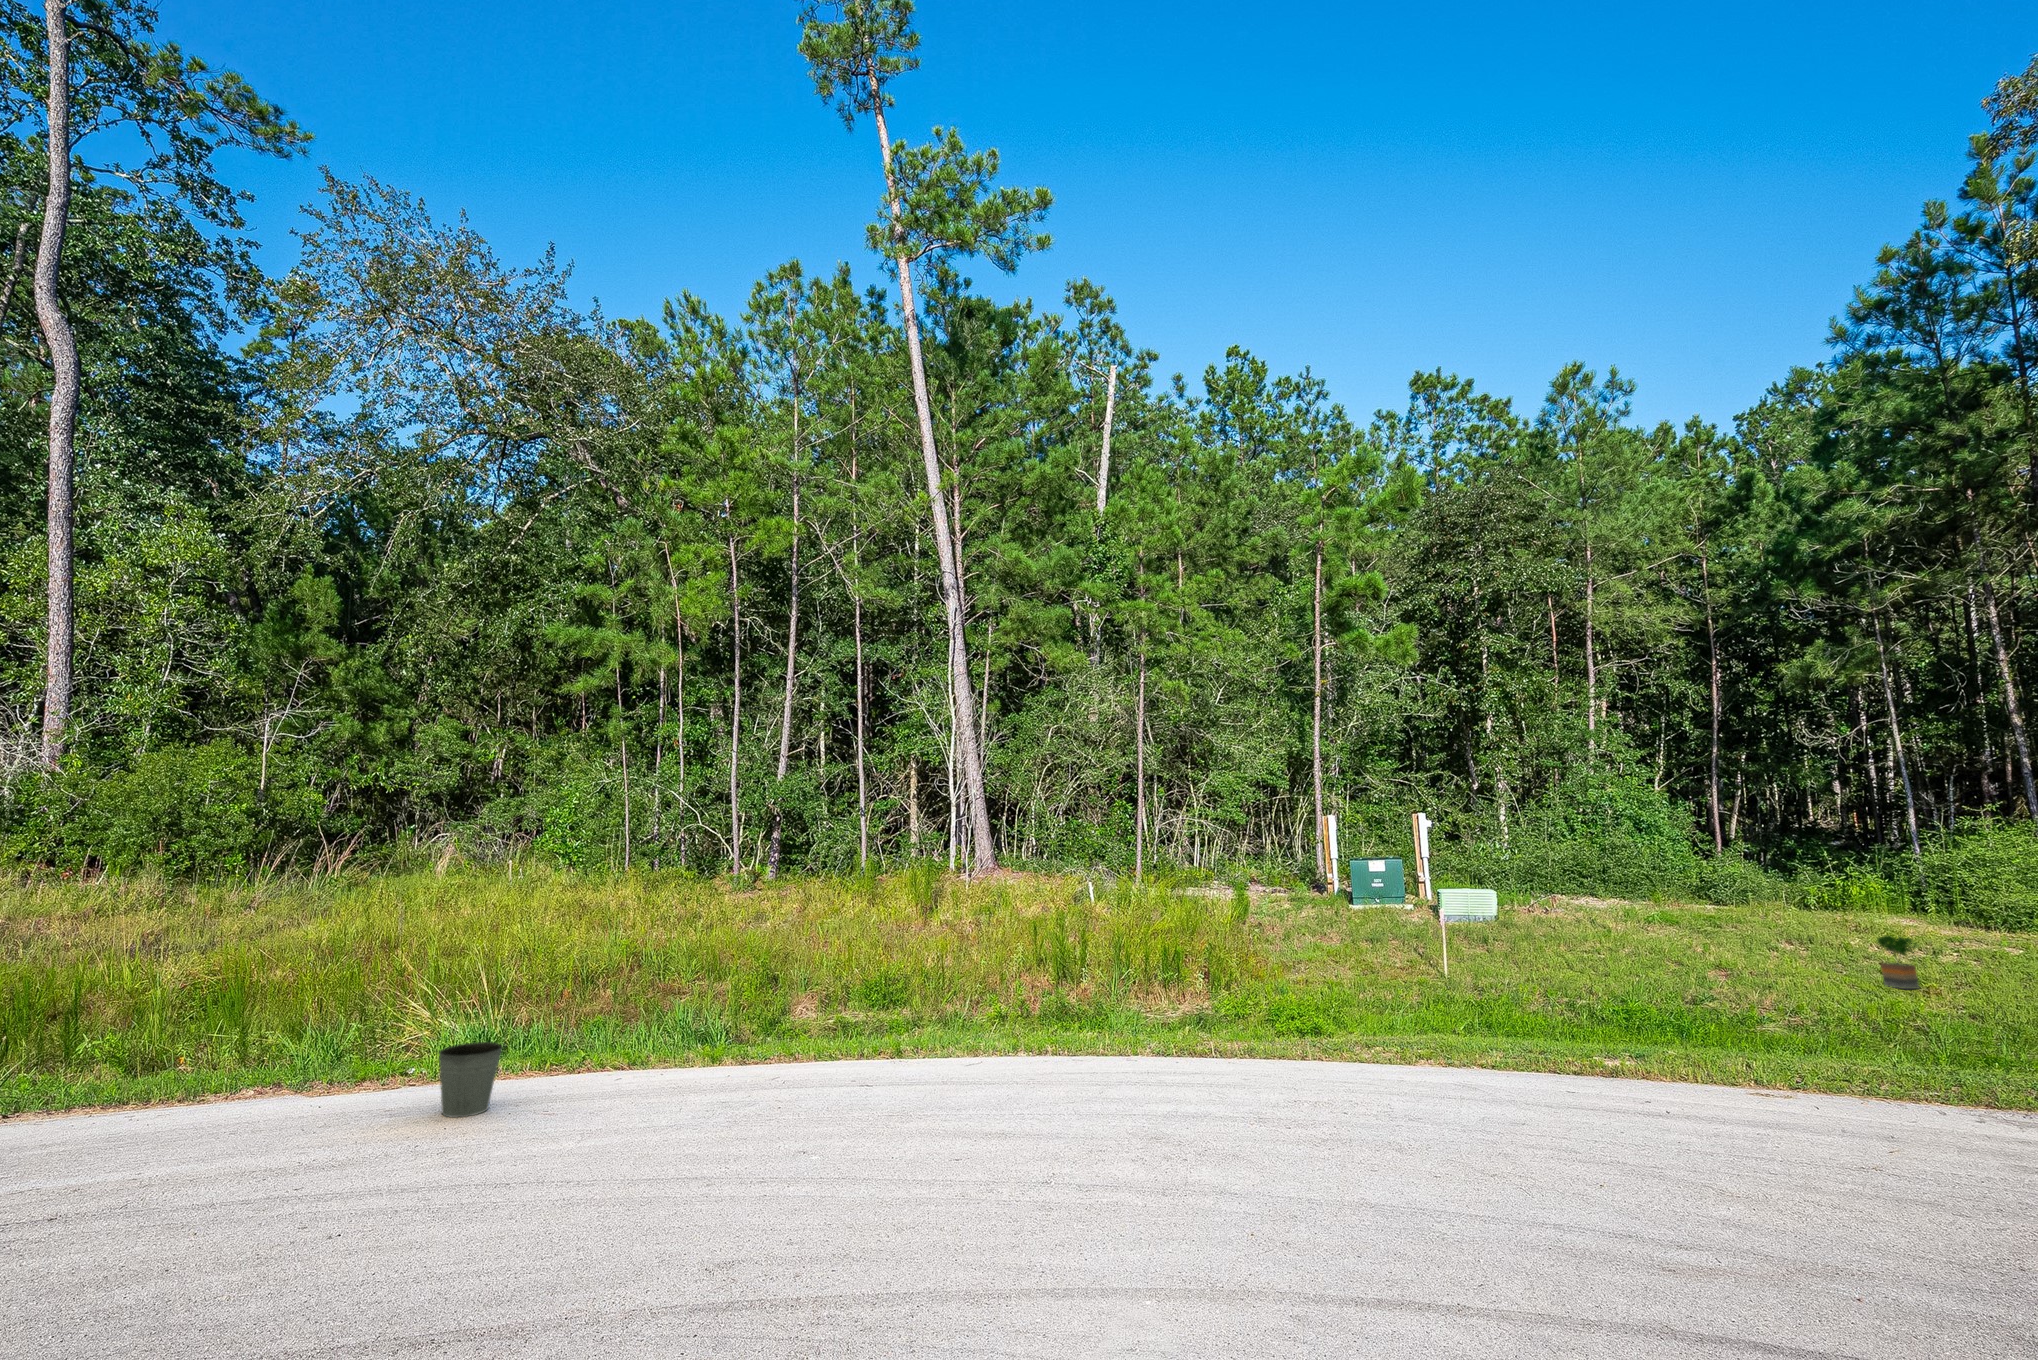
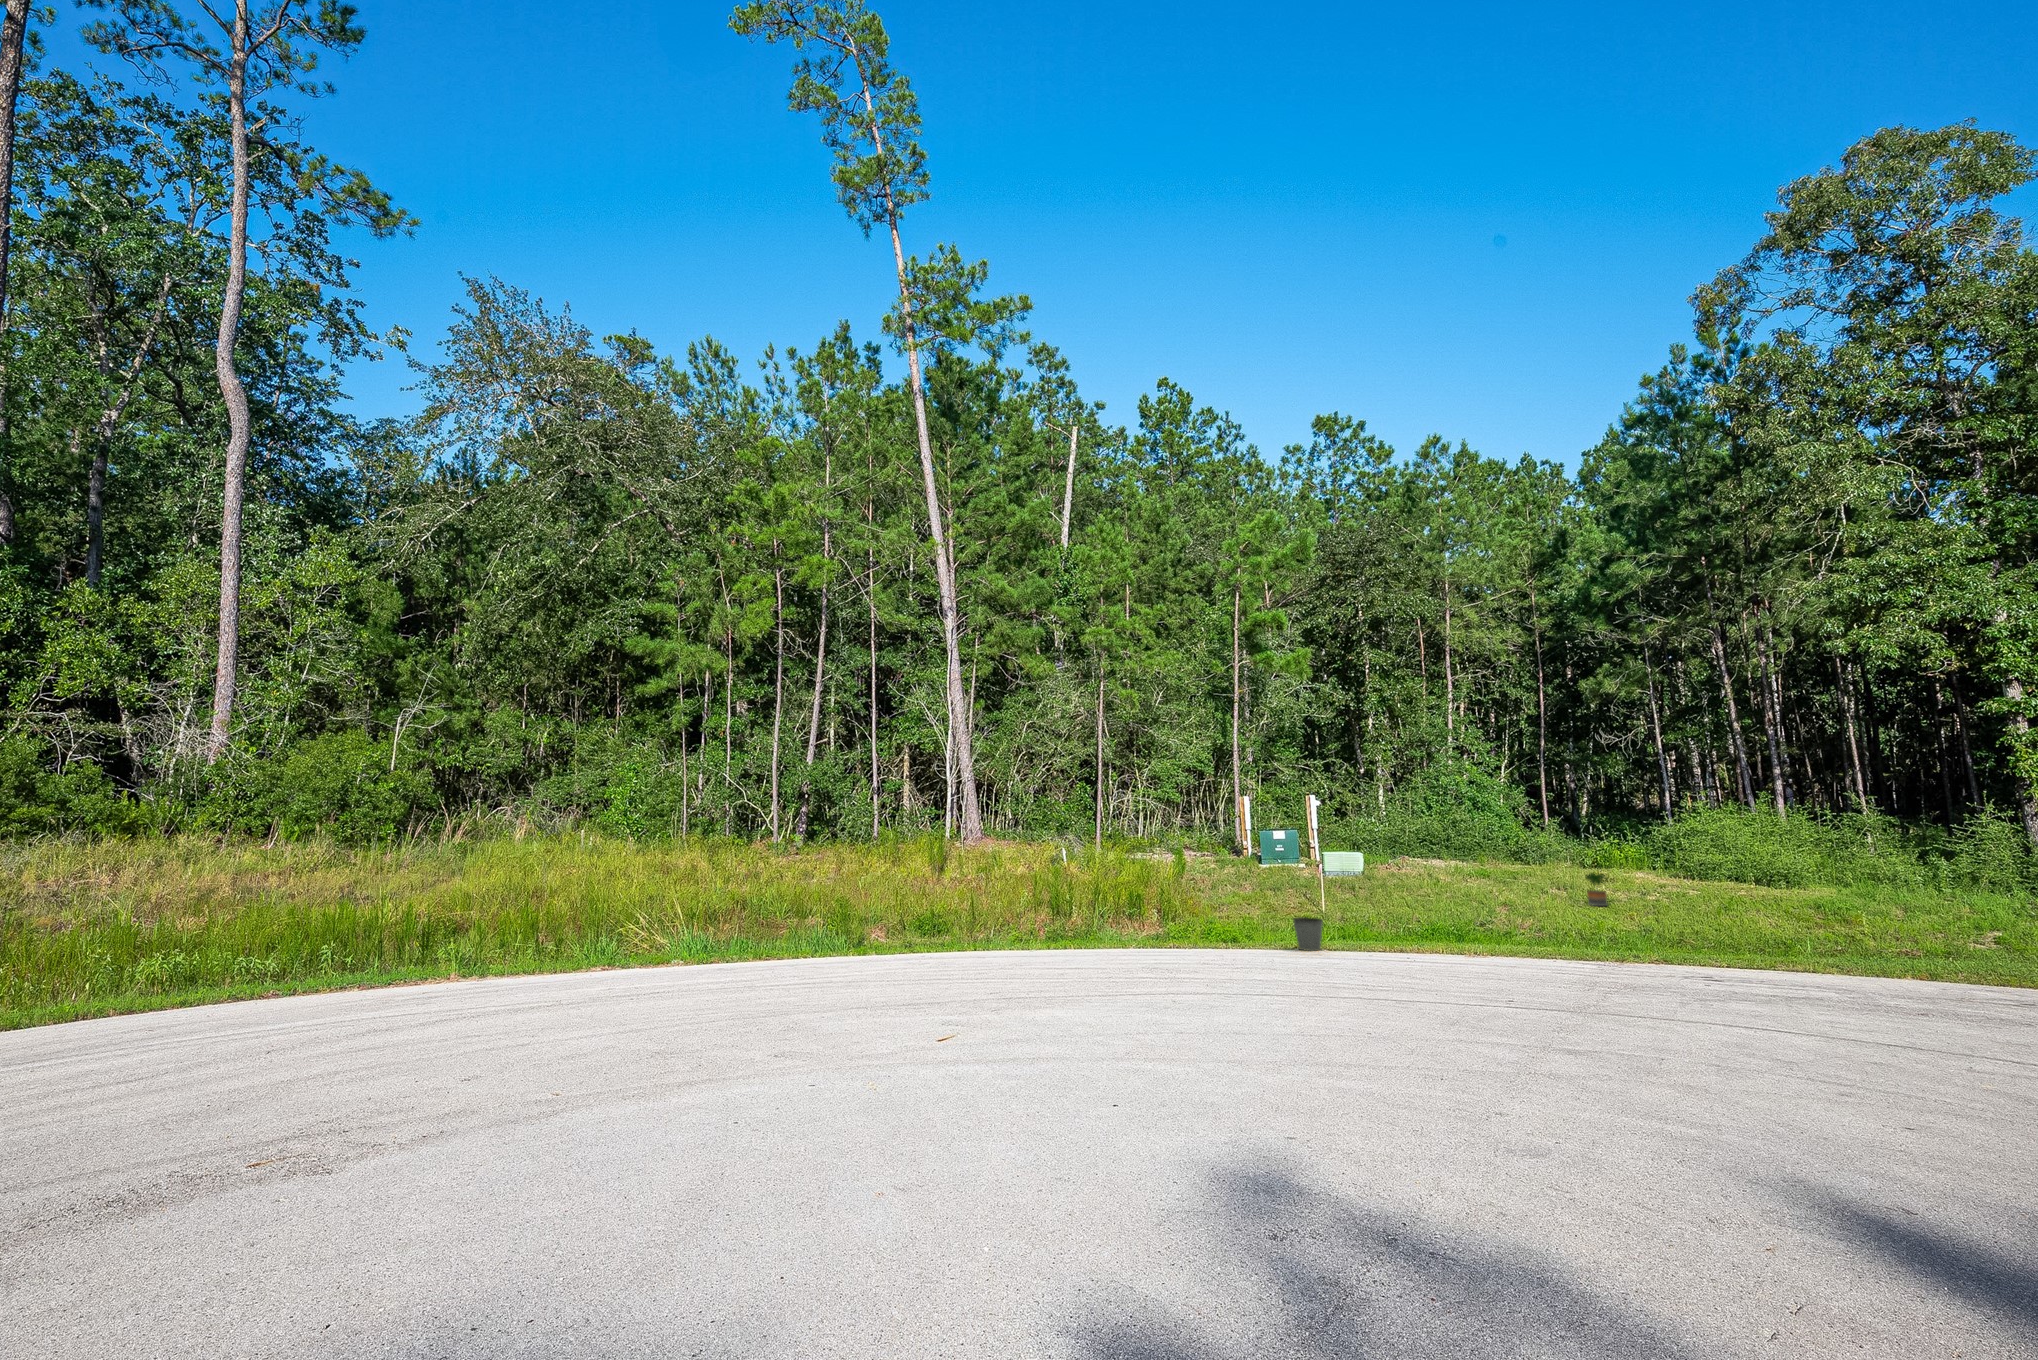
bucket: present [438,1042,505,1117] -> present [1293,917,1323,951]

